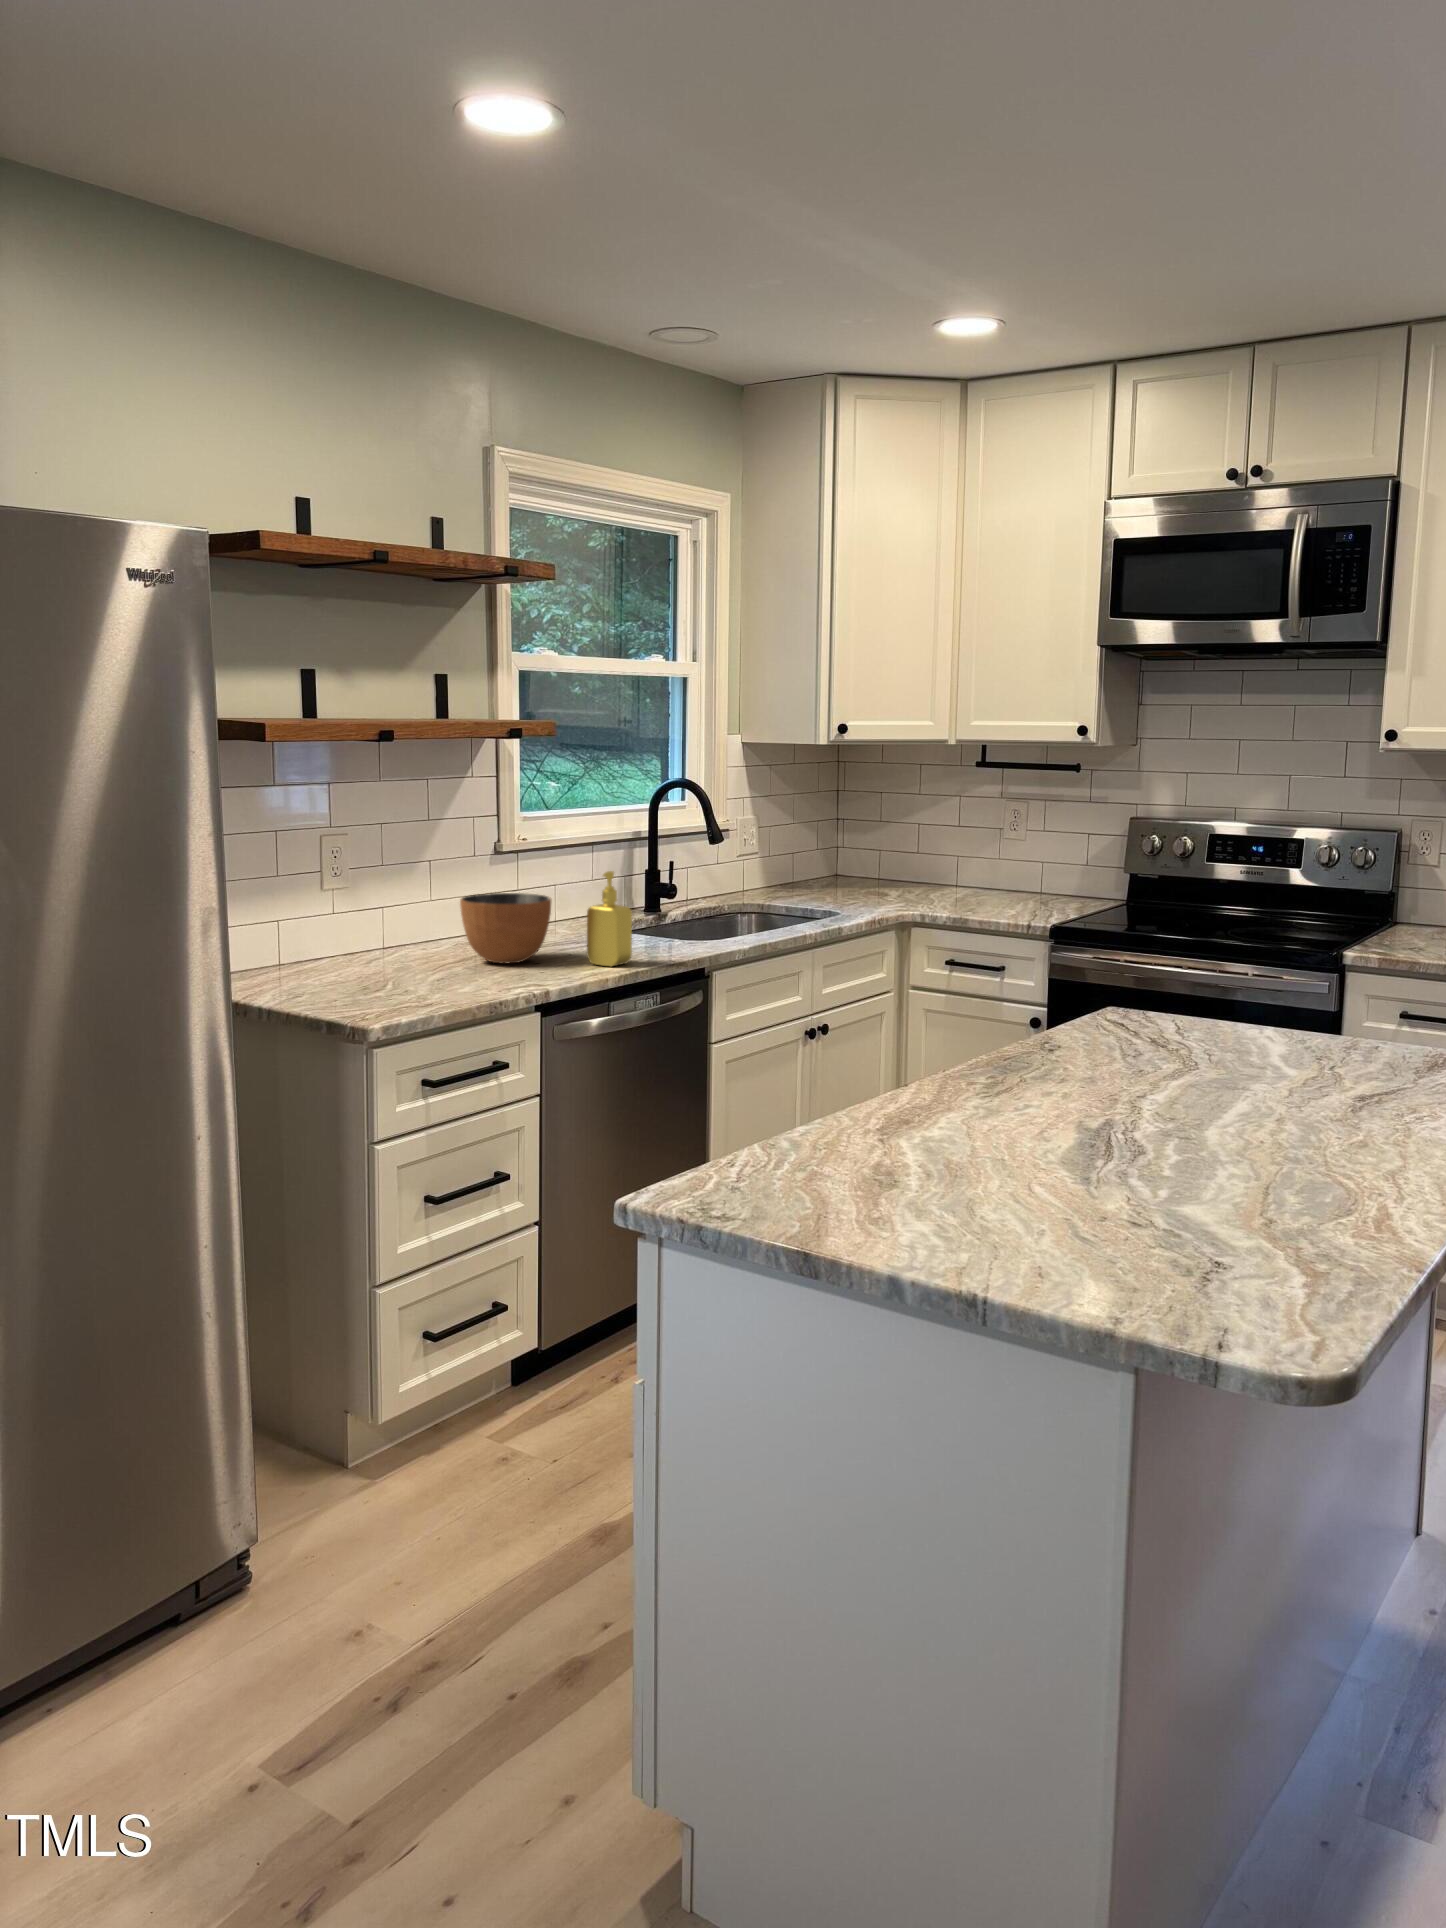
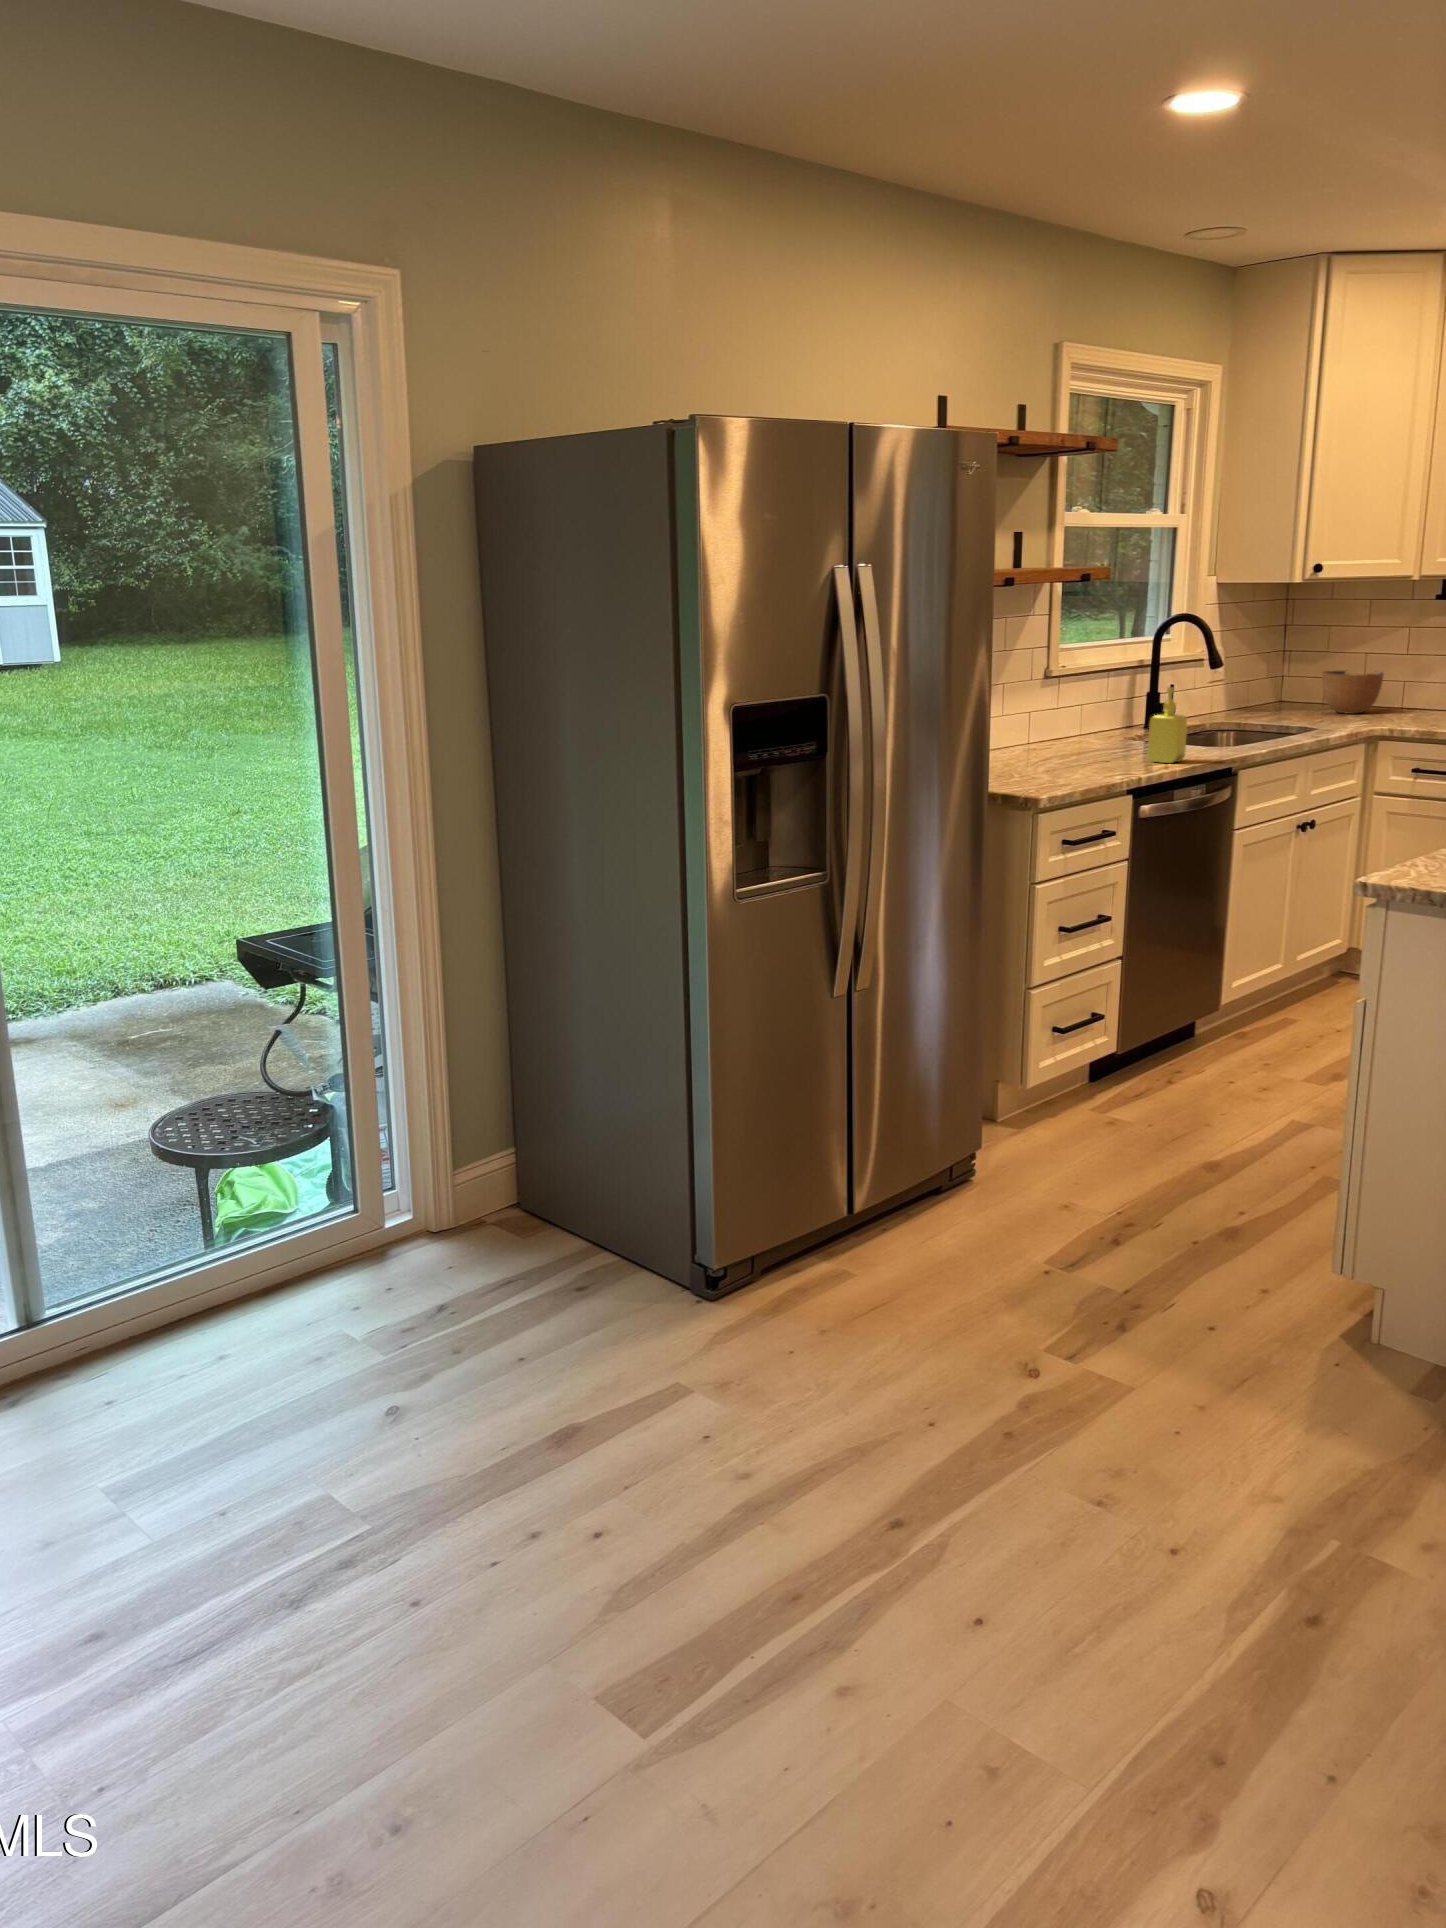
bowl: present [460,893,551,964] -> present [1322,671,1383,714]

